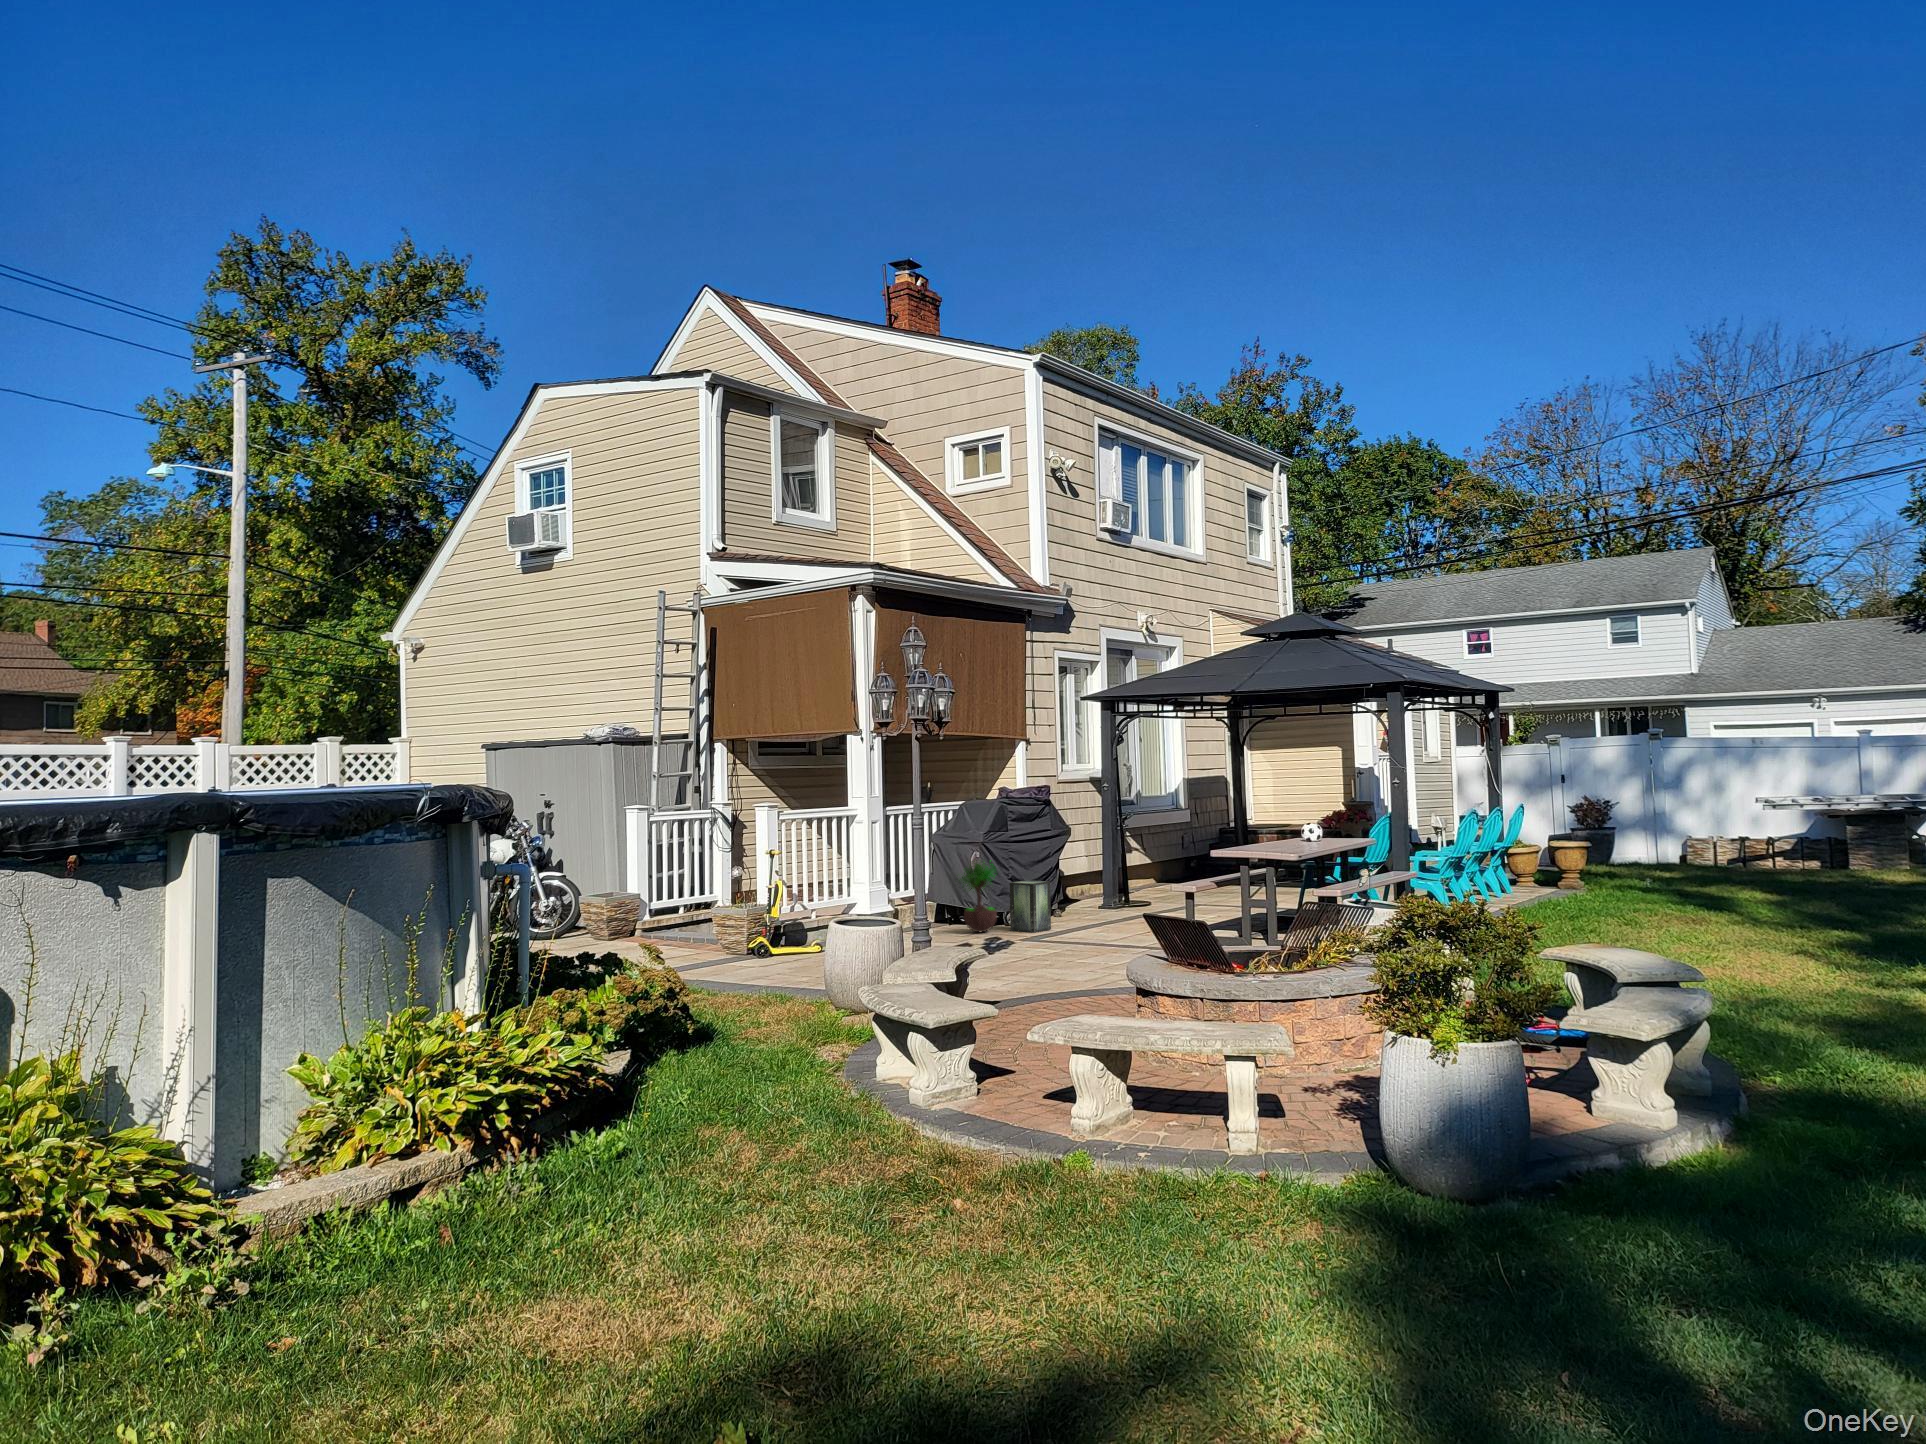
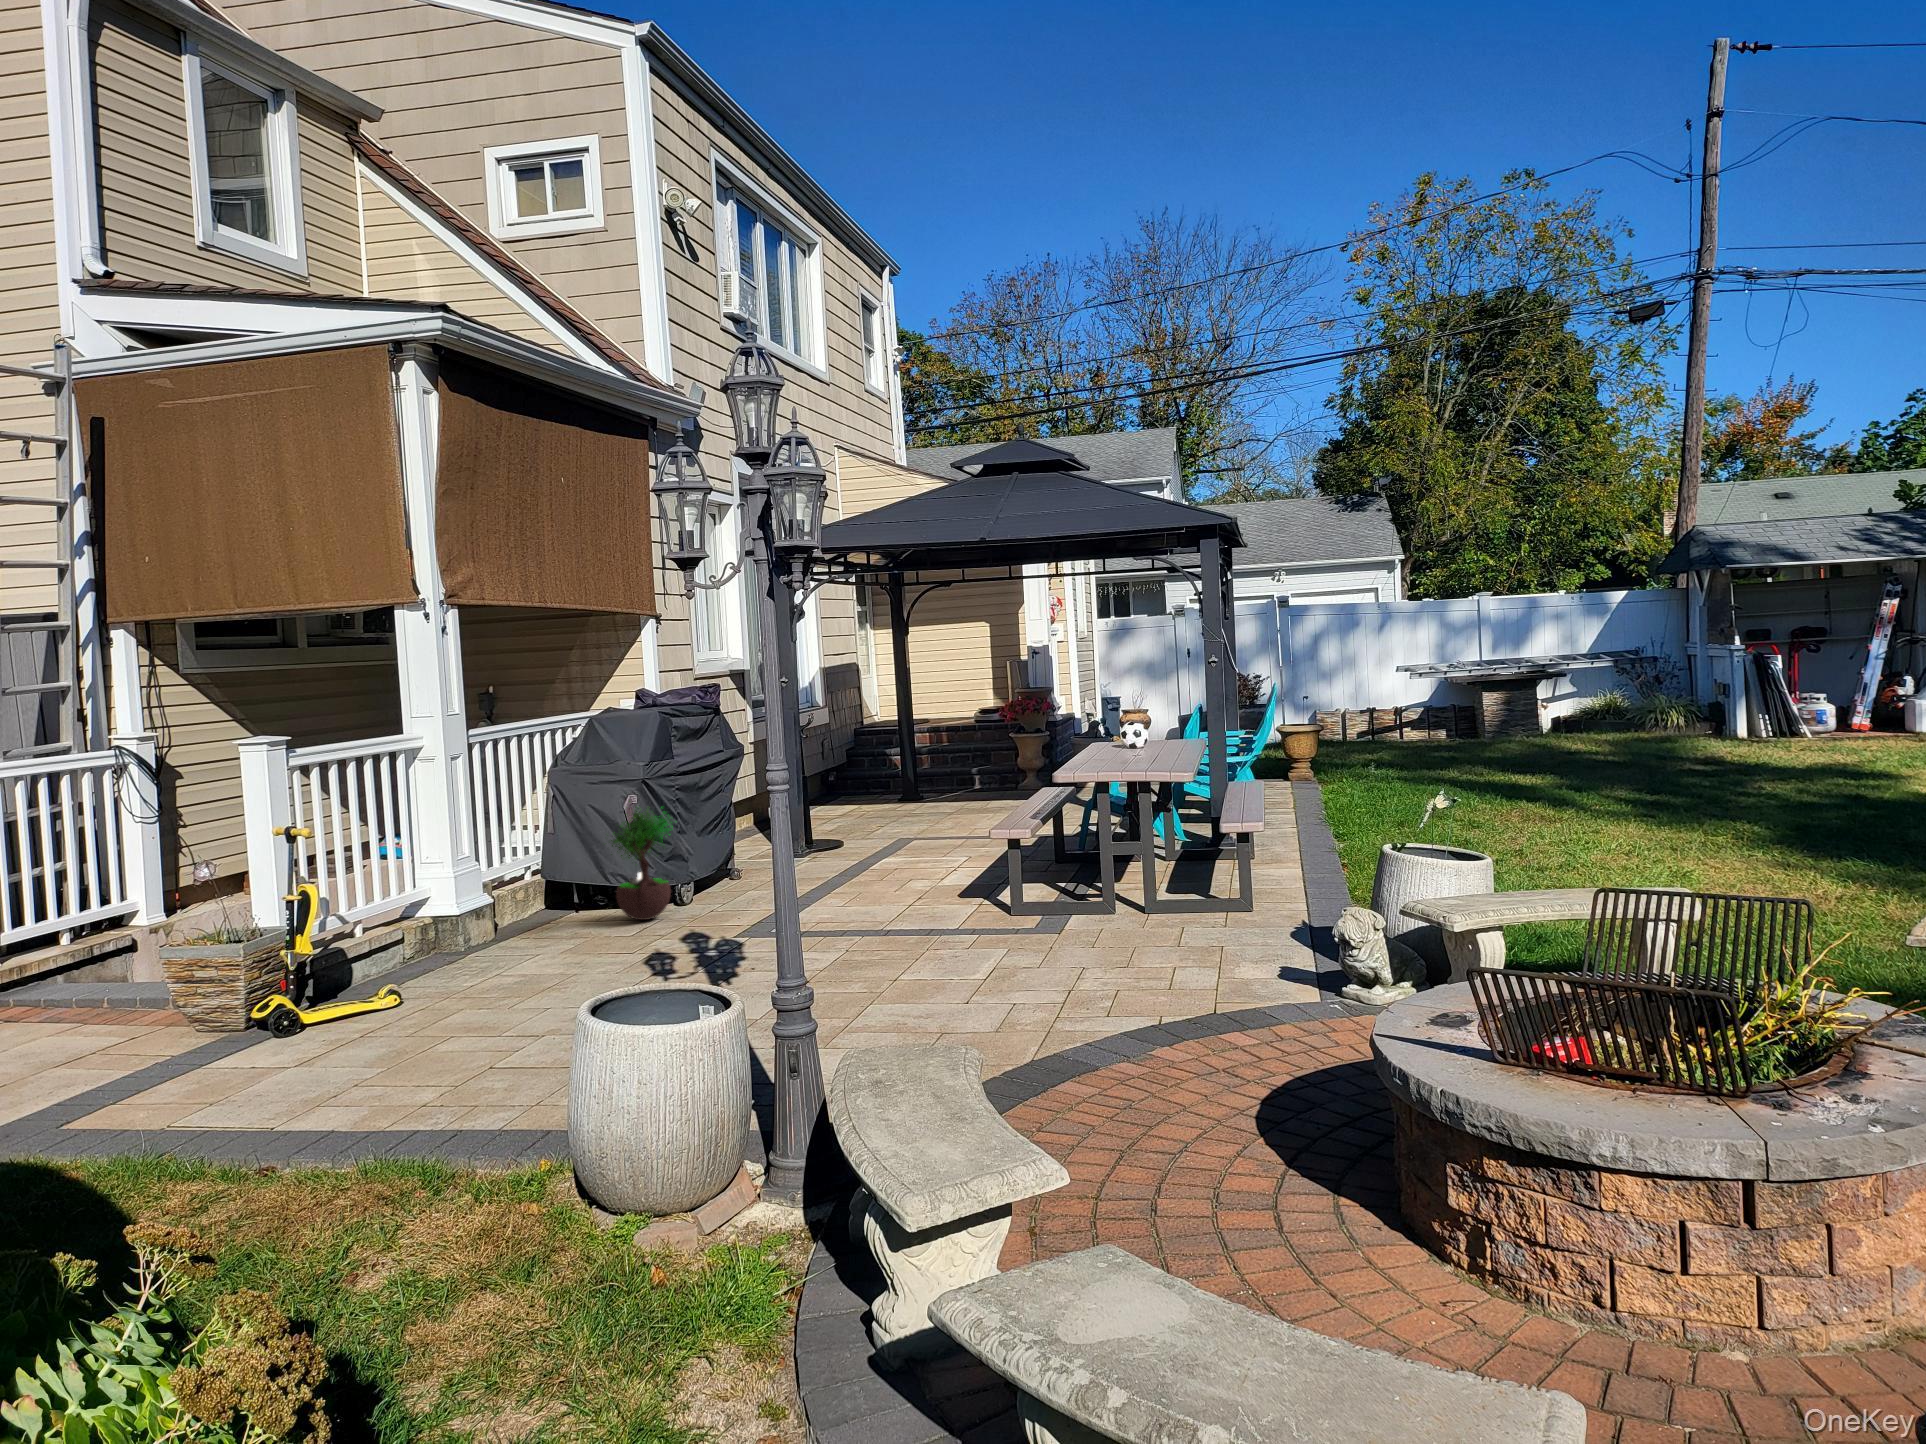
storage box: present [1010,880,1051,933] -> none [685,830,749,911]

